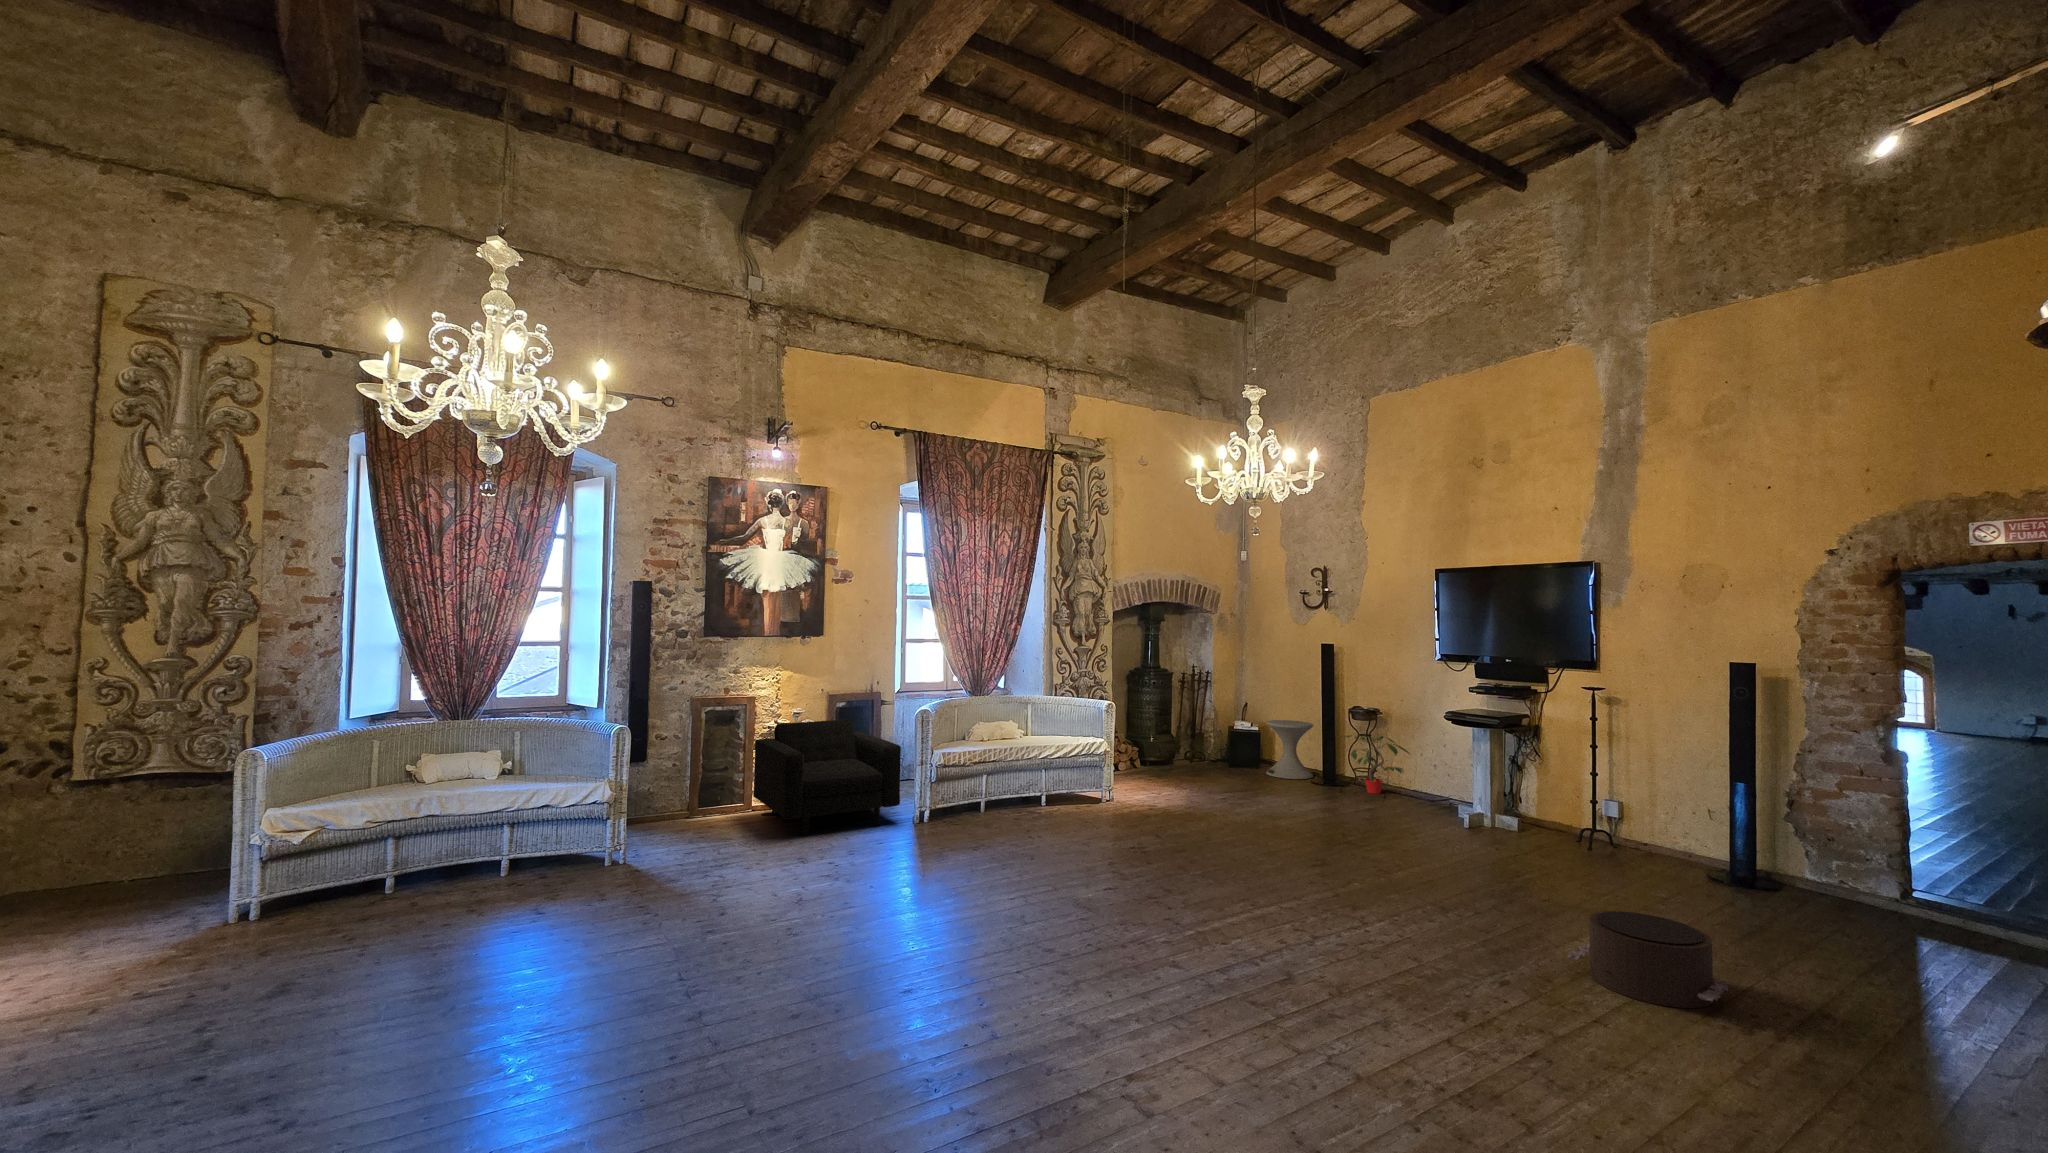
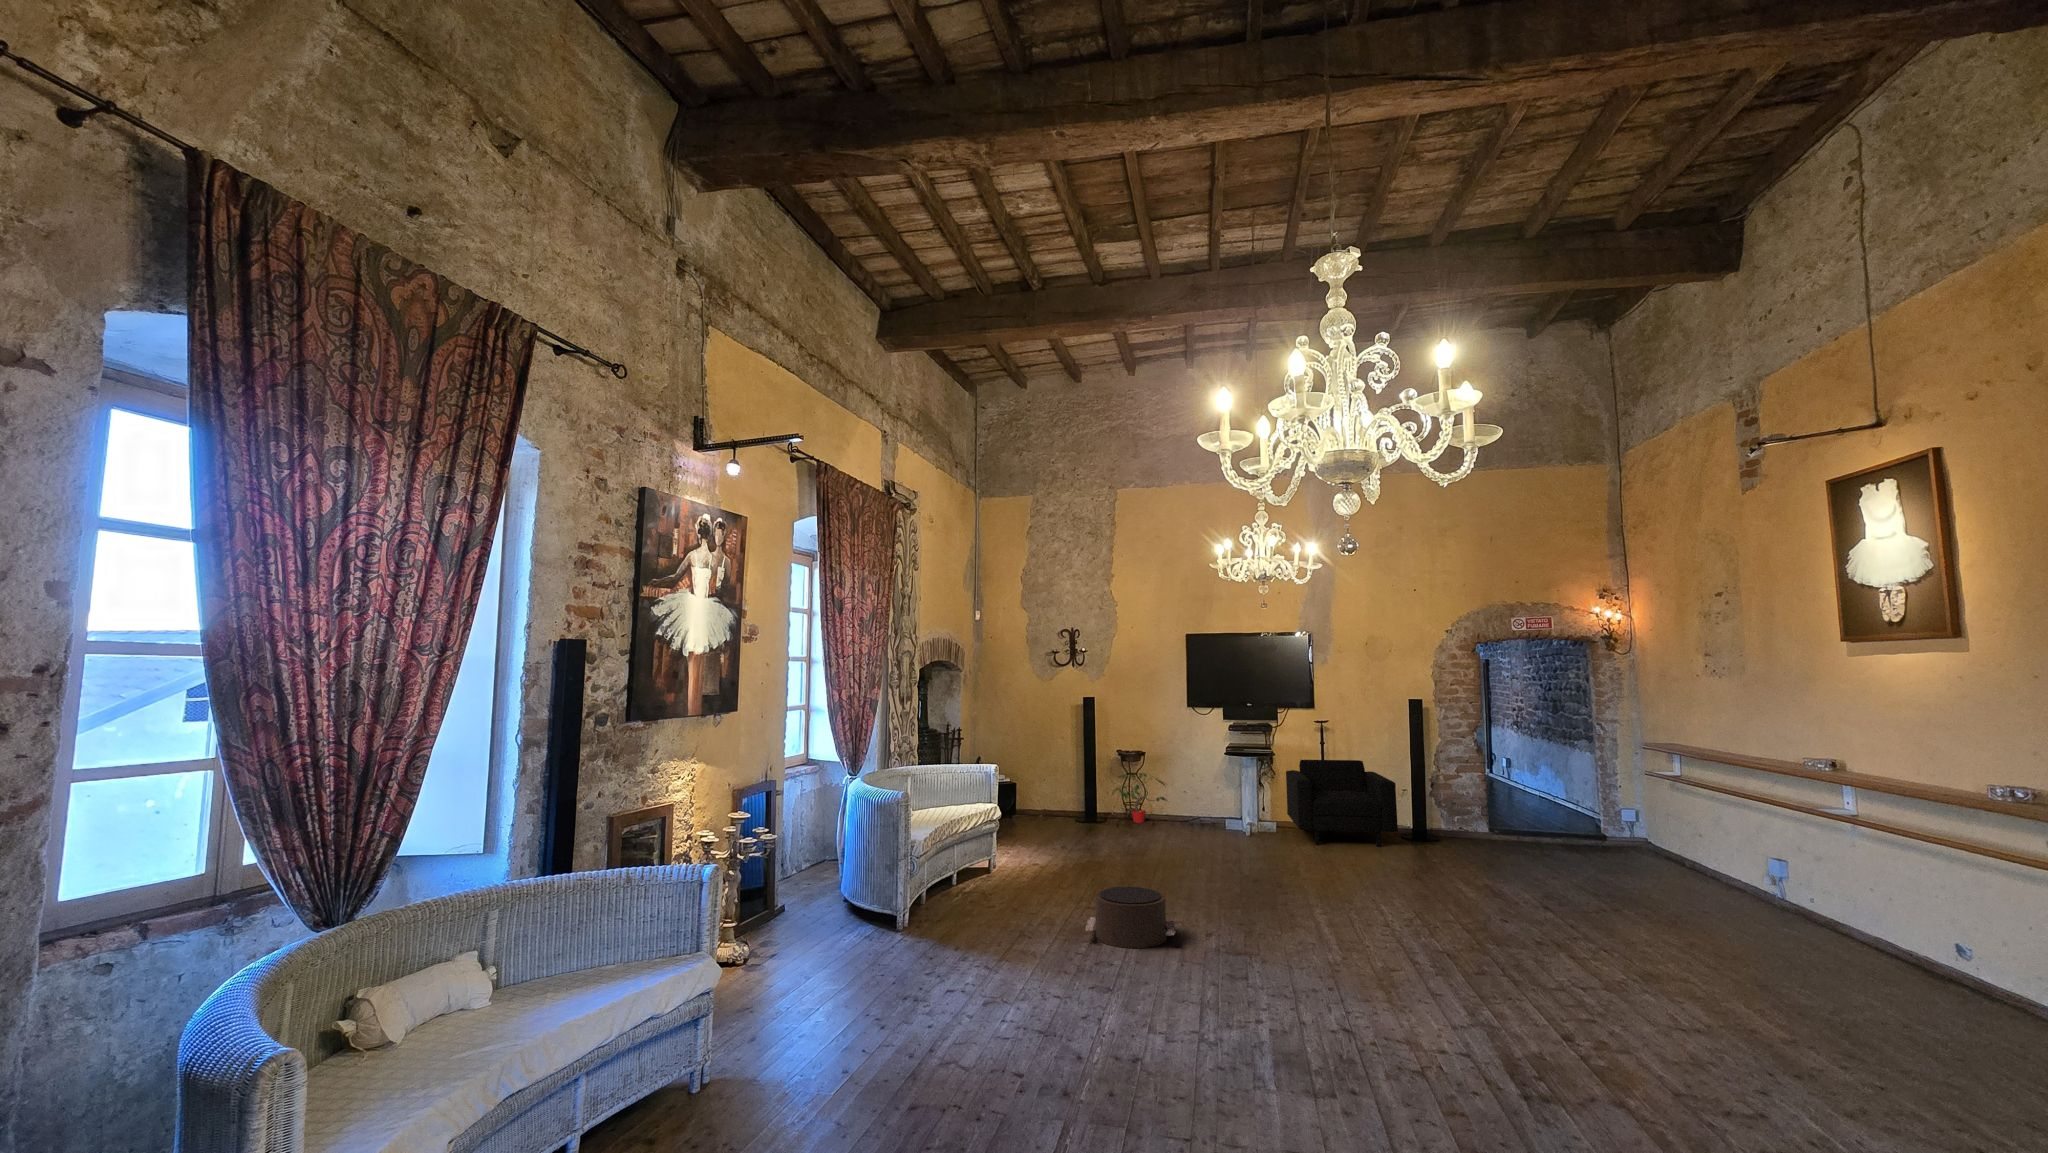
armchair: present [753,720,901,836] -> present [1286,760,1398,847]
side table: present [1266,720,1313,779] -> none [1034,768,1074,822]
pouf: present [1567,911,1730,1008] -> present [1086,887,1176,948]

